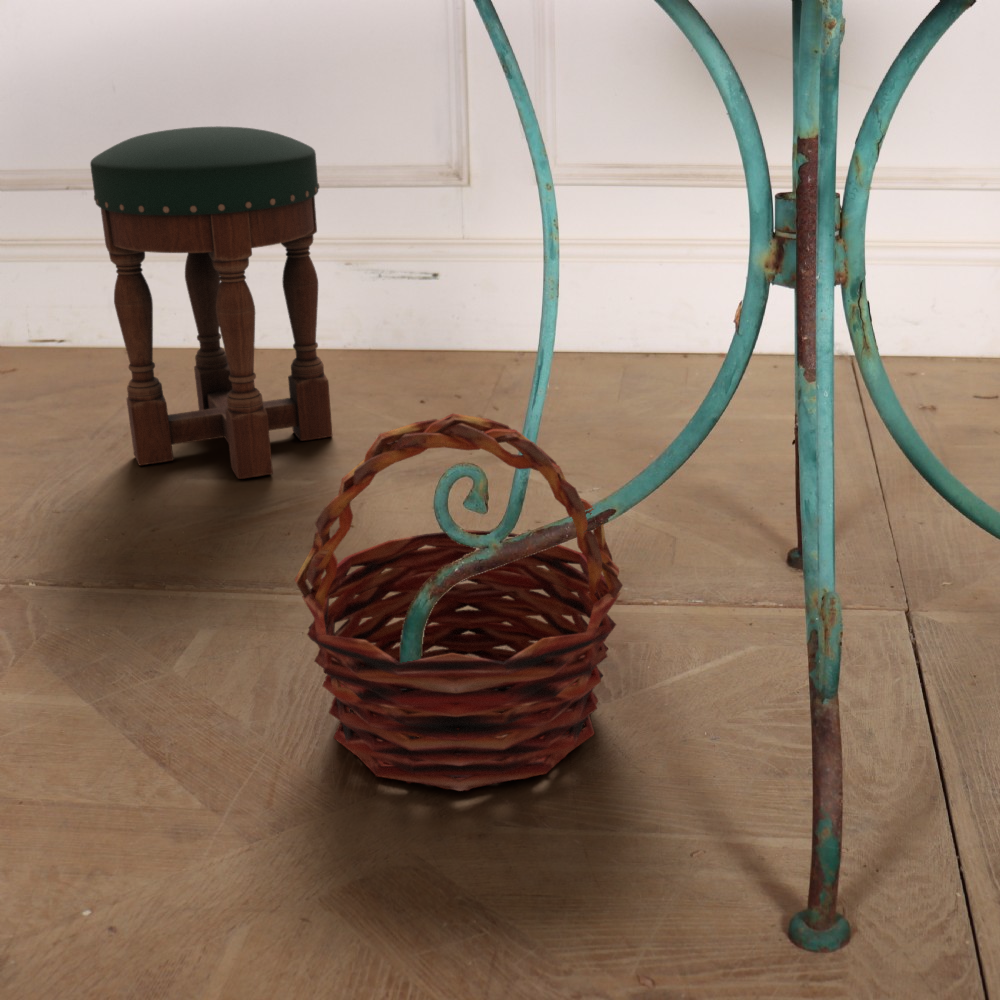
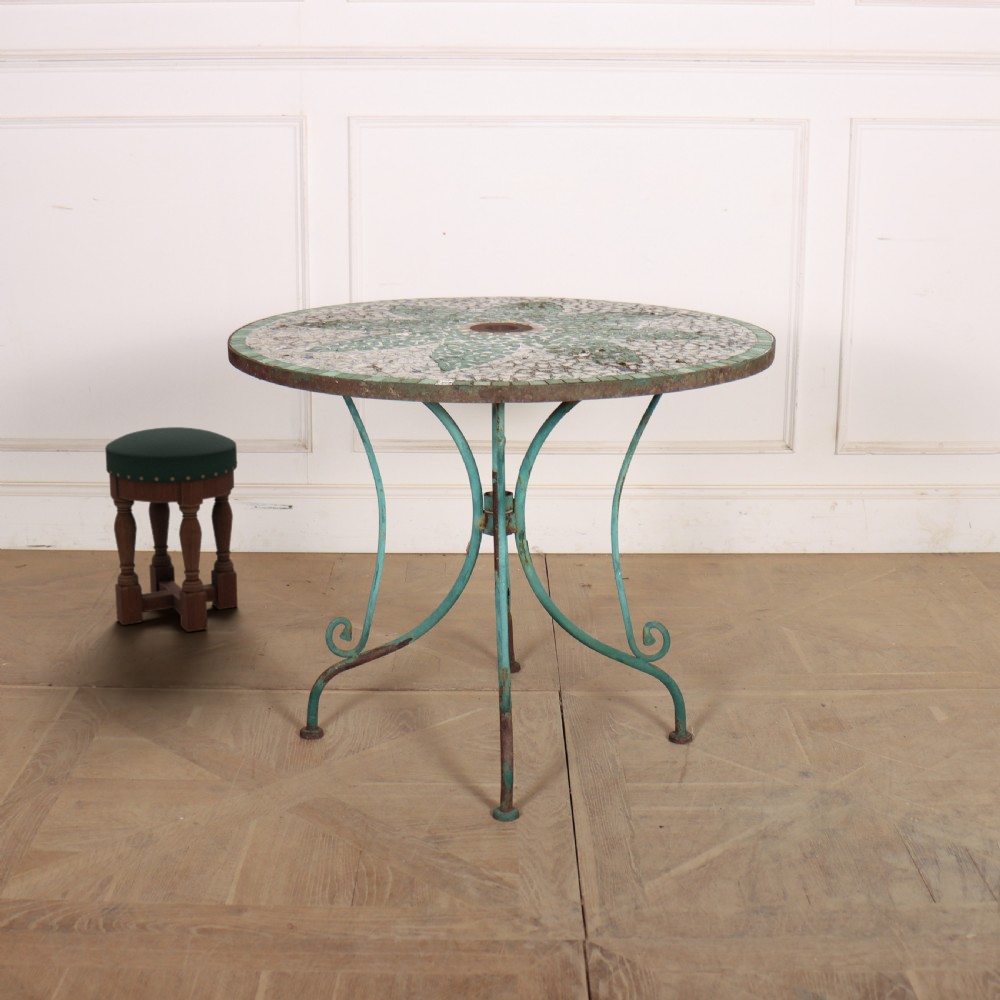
basket: present [295,414,623,791] -> none [259,592,418,771]

